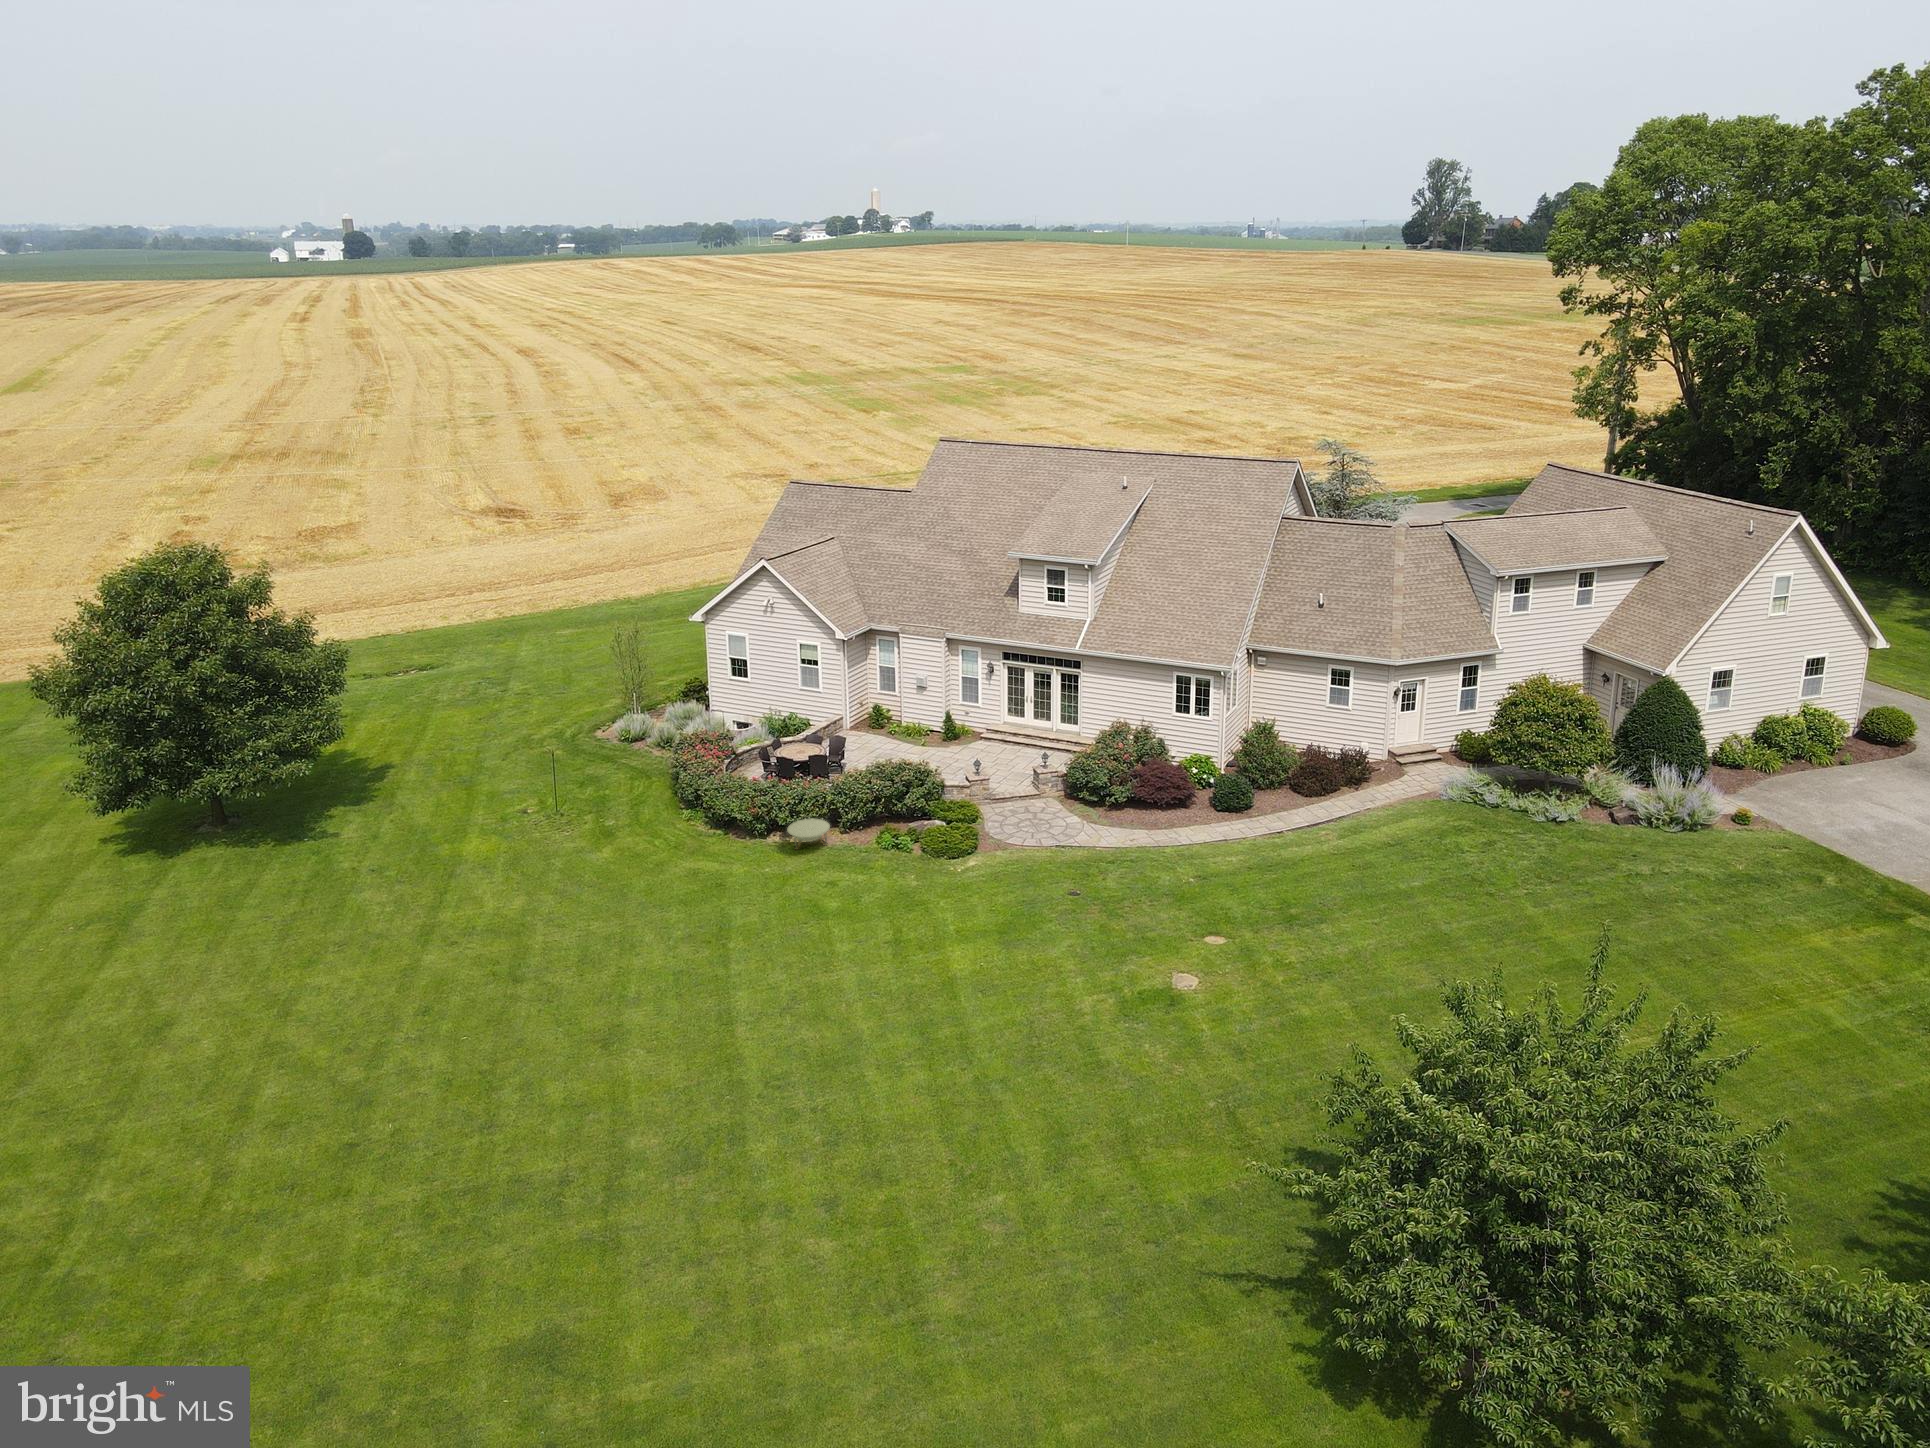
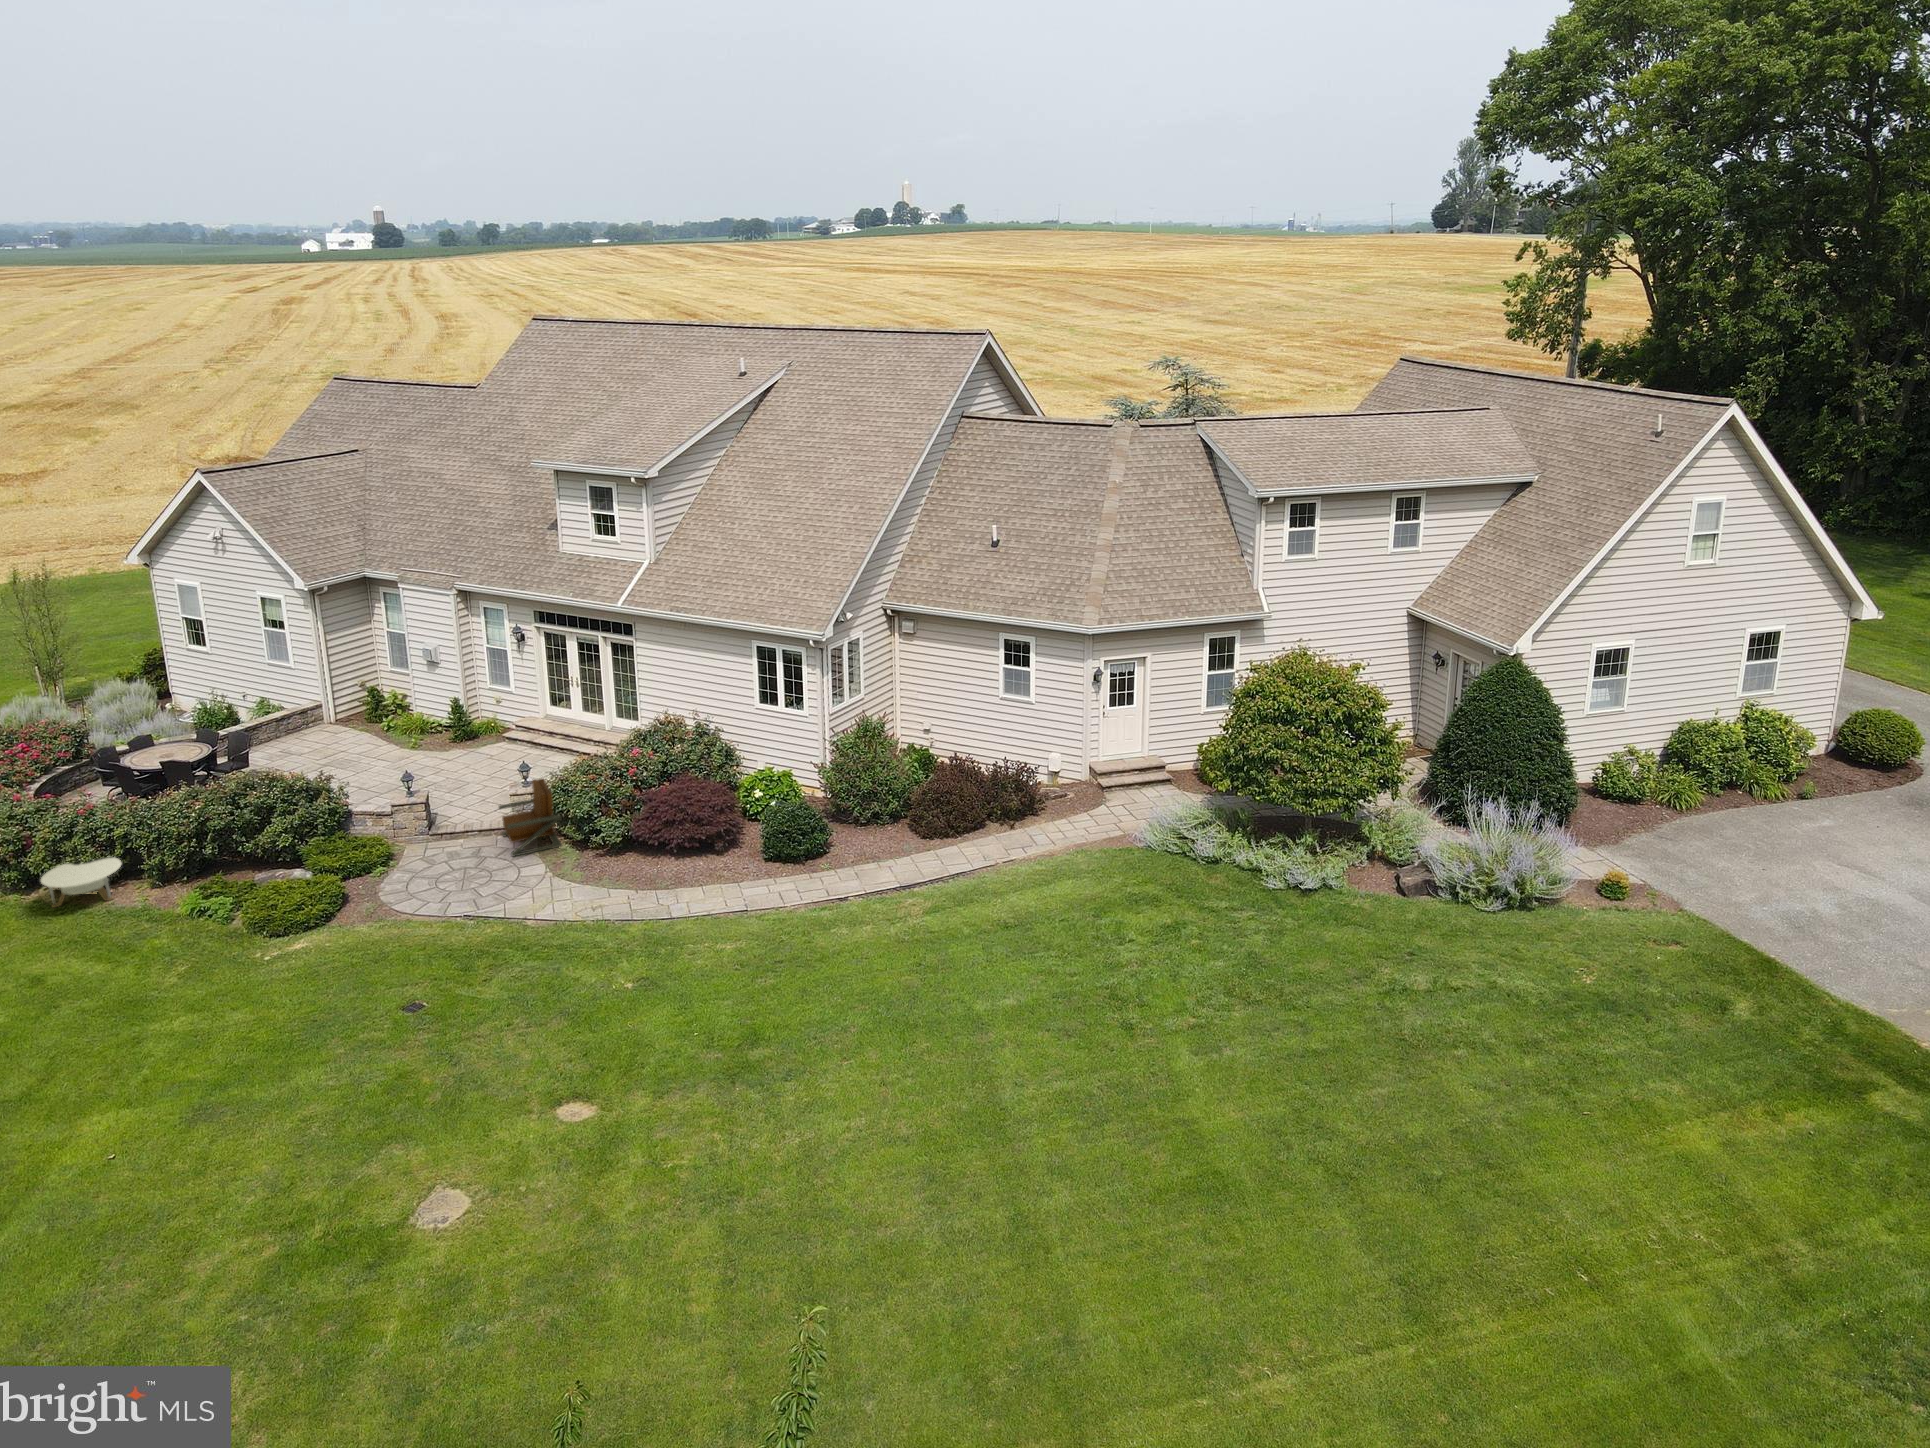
lounge chair: none [1036,765,1083,814] -> present [499,779,562,857]

